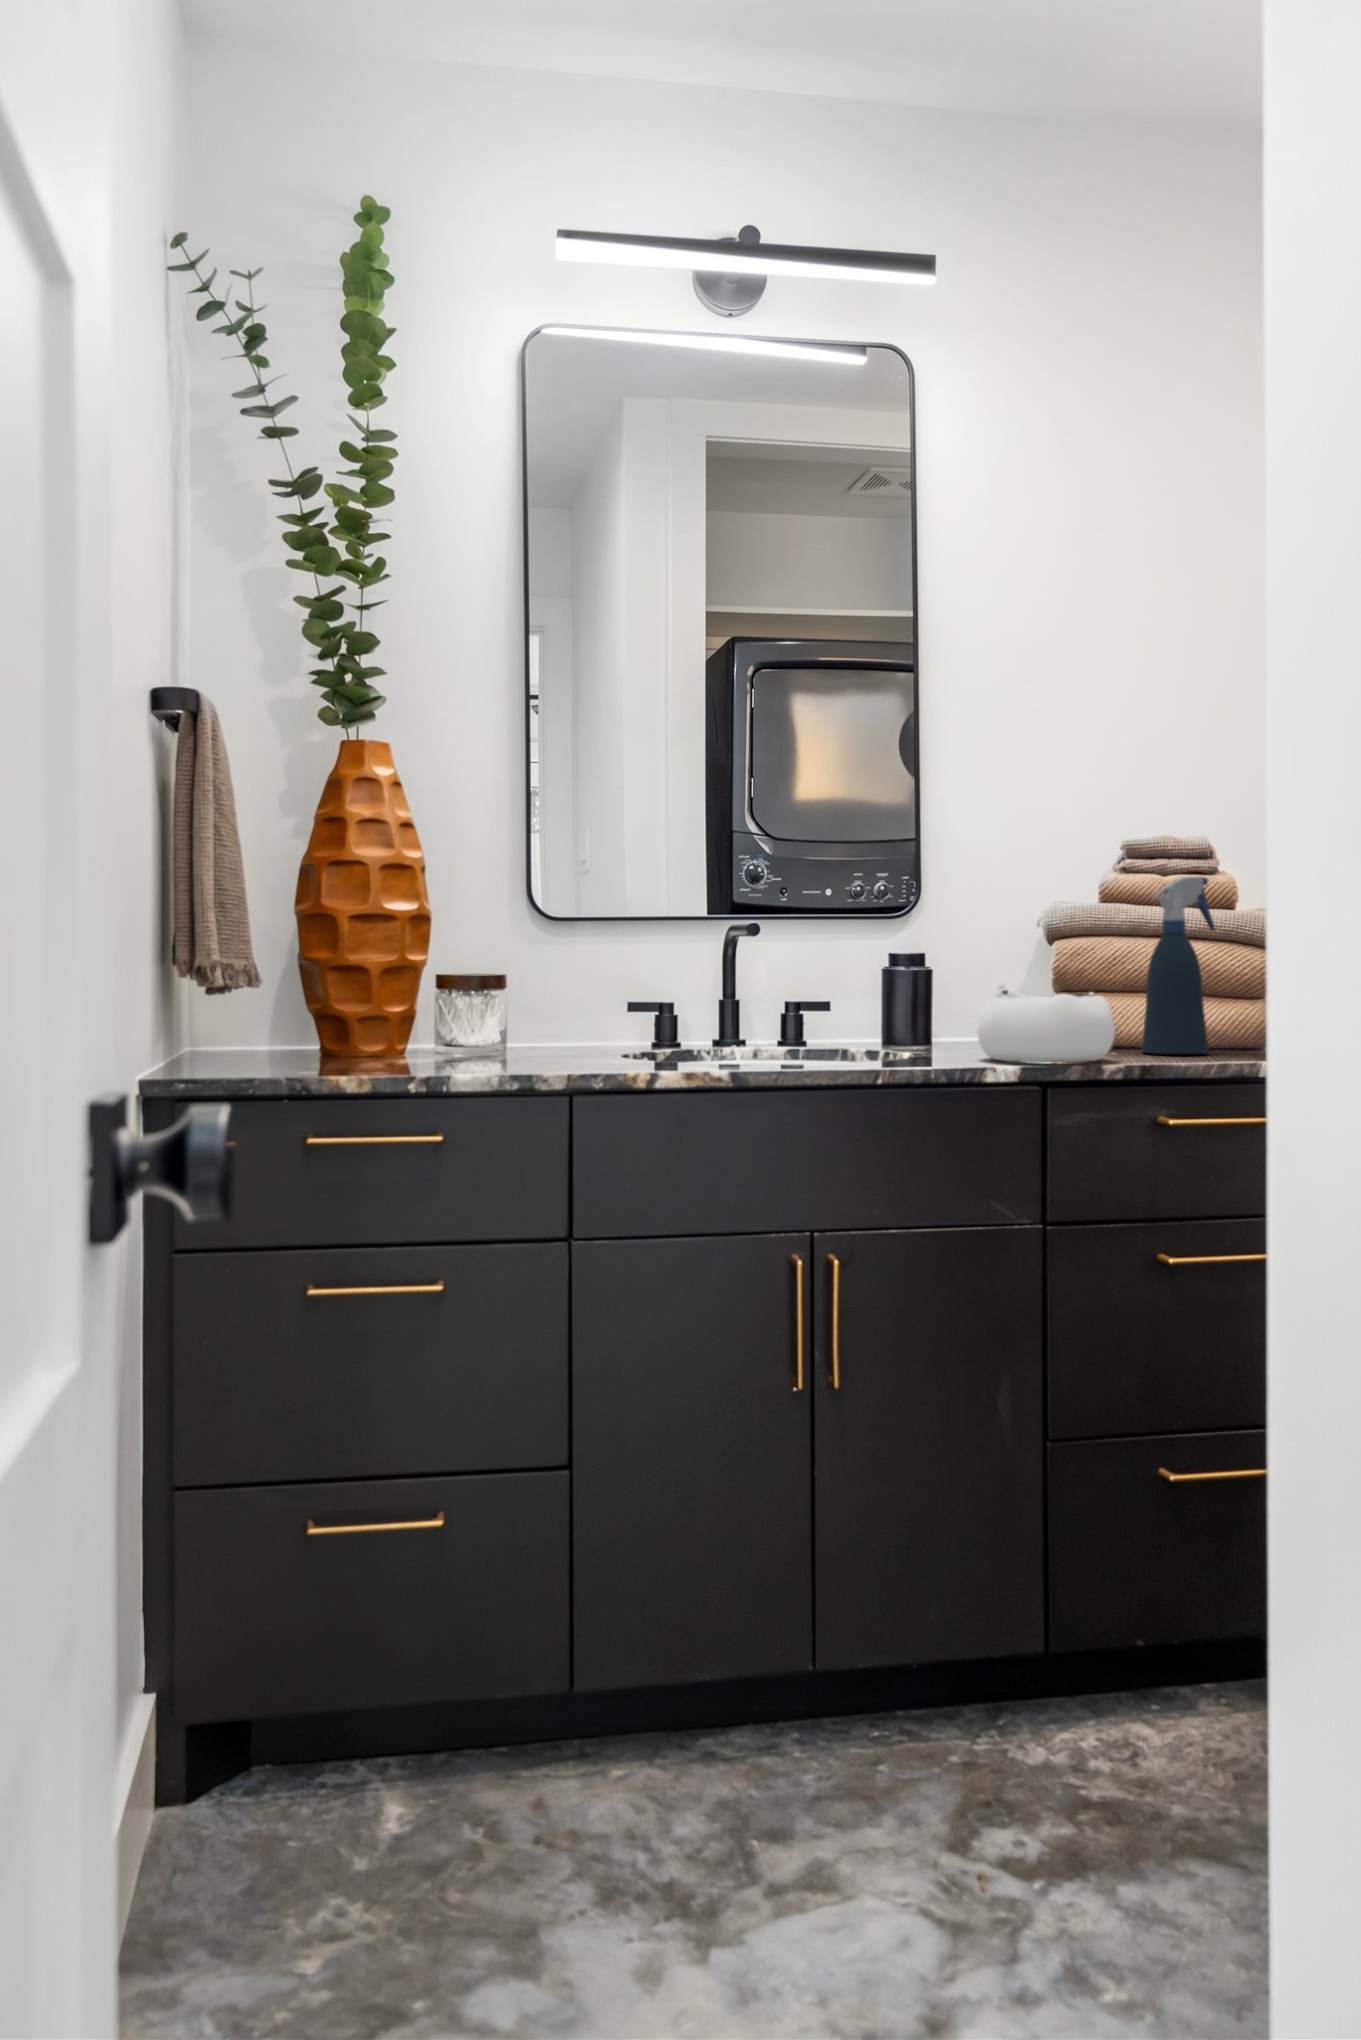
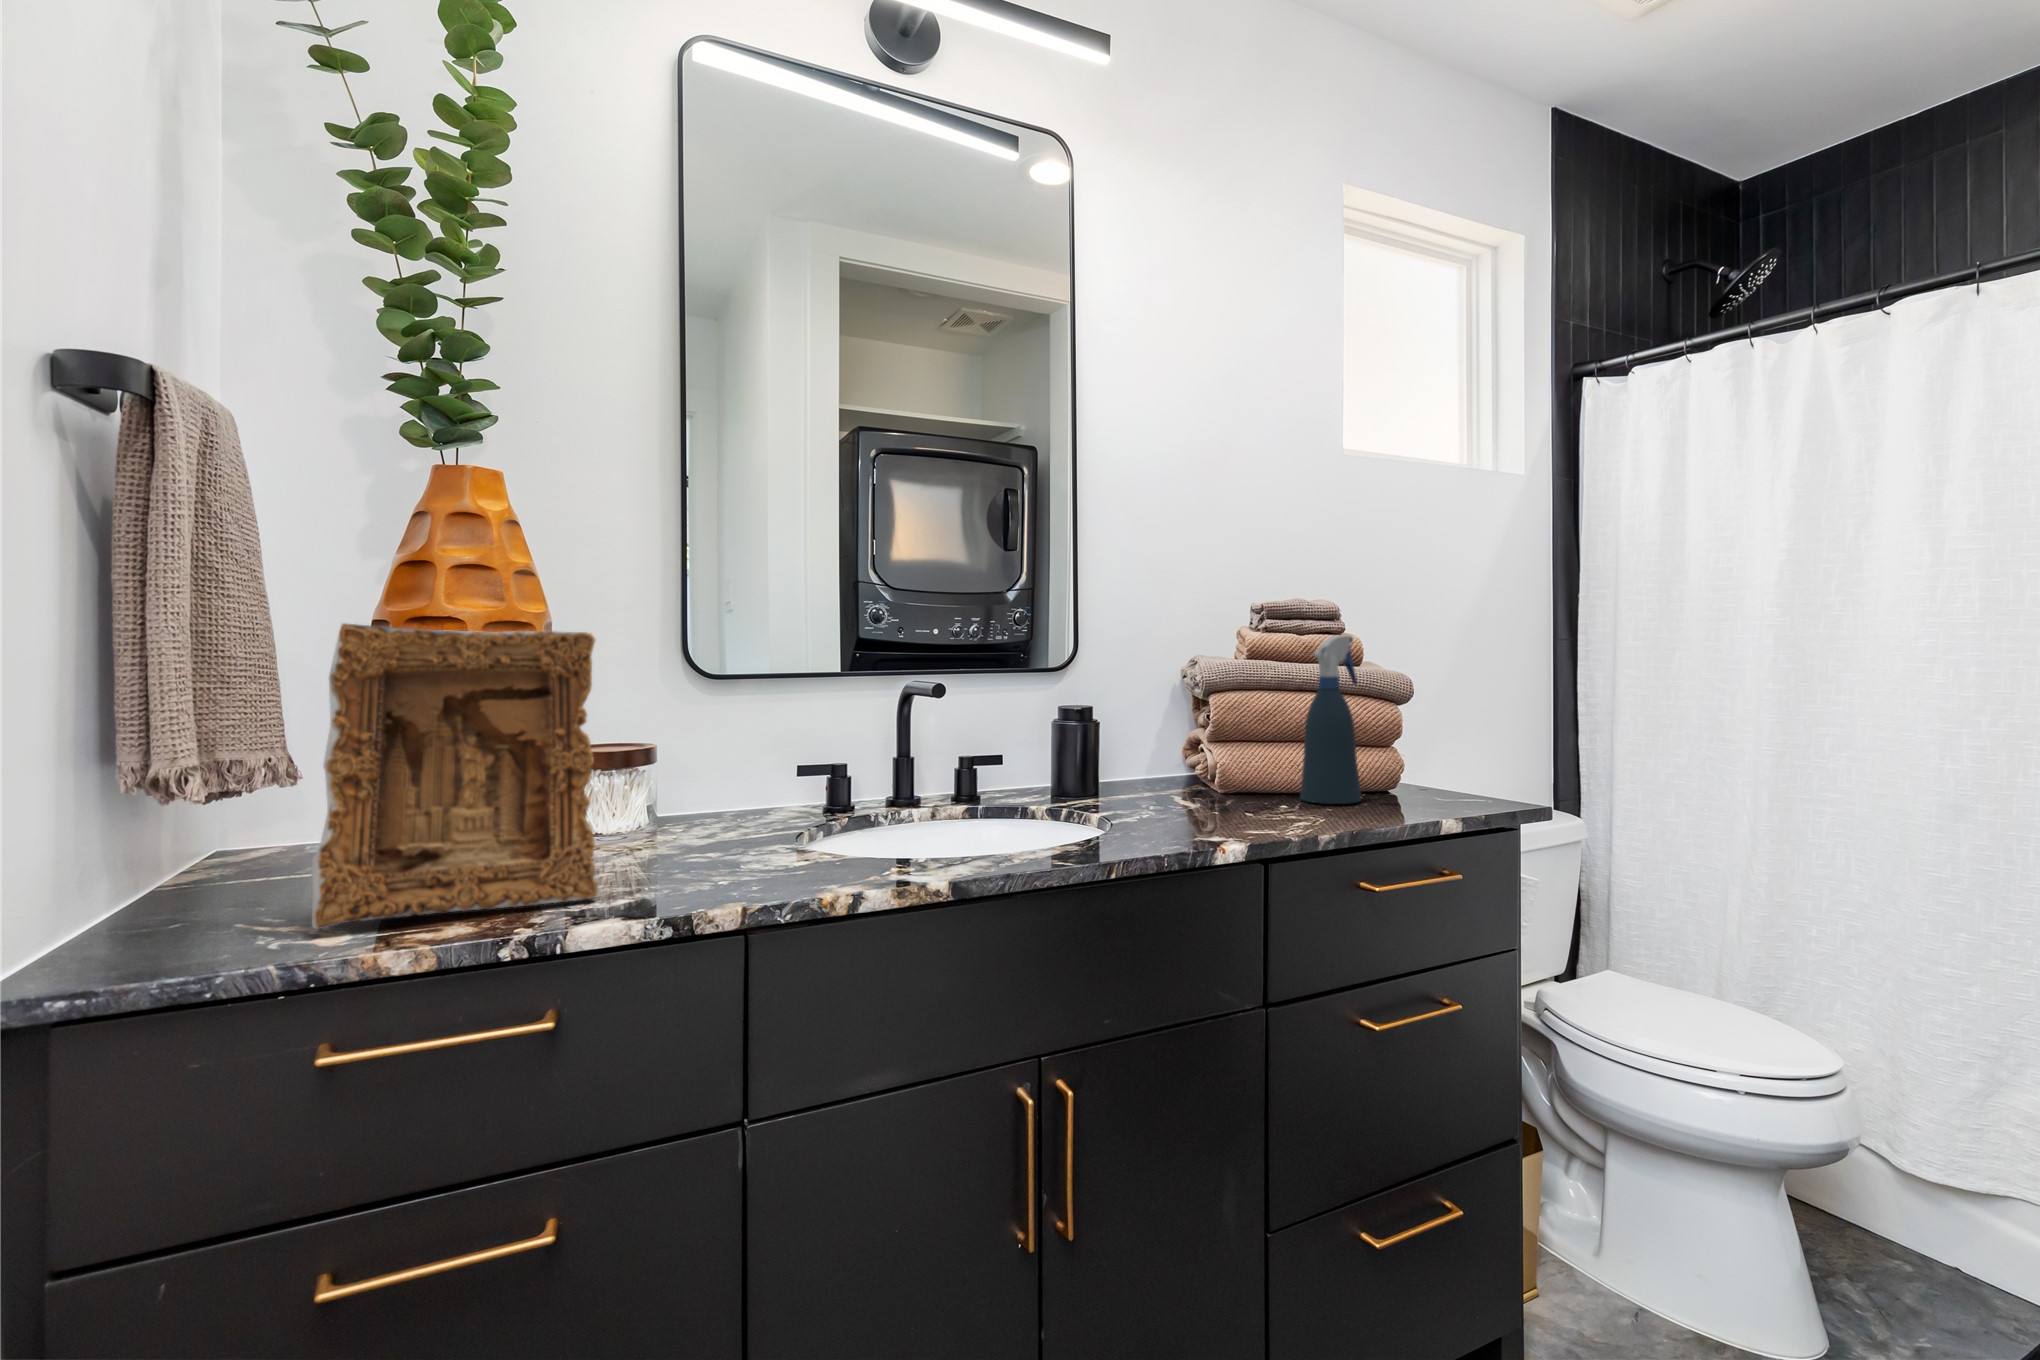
picture frame: none [286,863,466,1072] -> present [312,623,599,929]
decorative bowl: present [977,982,1115,1062] -> none [1174,746,1309,830]

